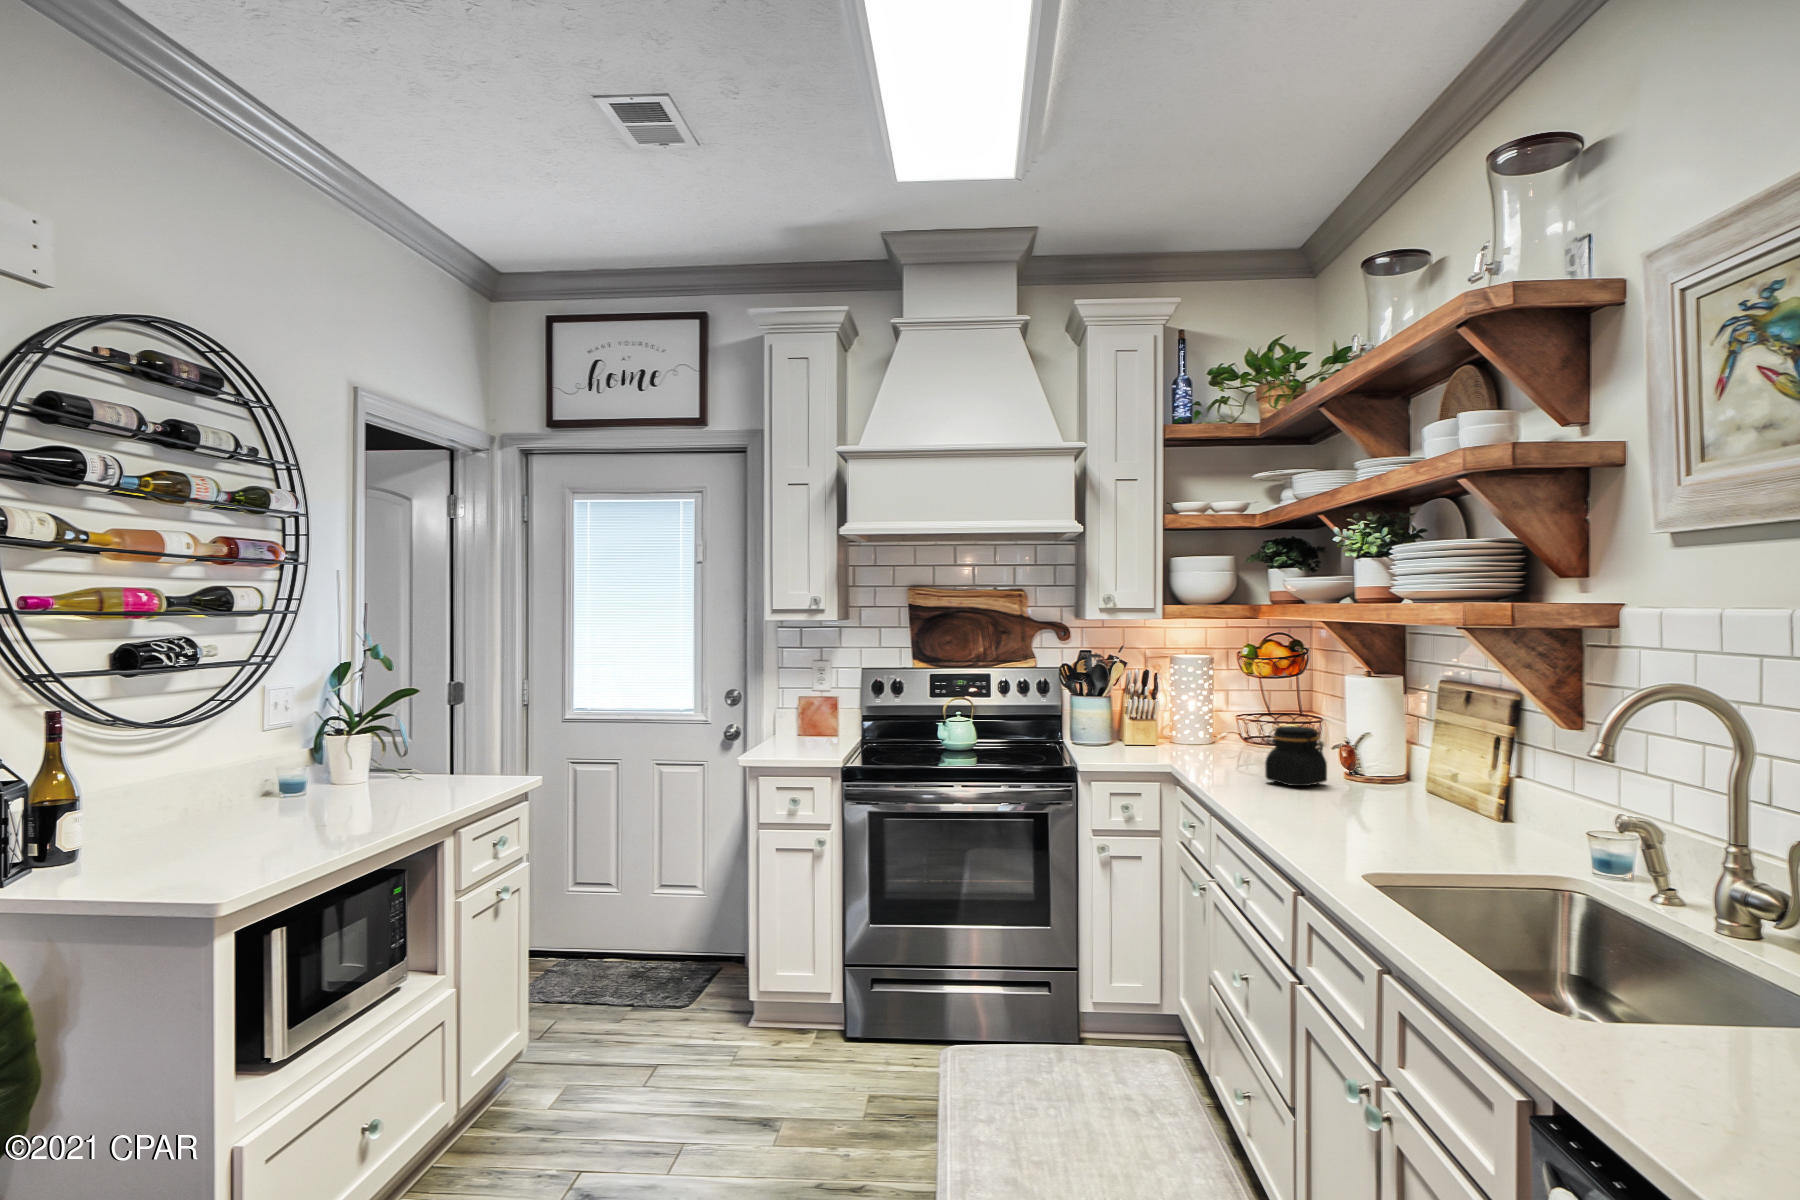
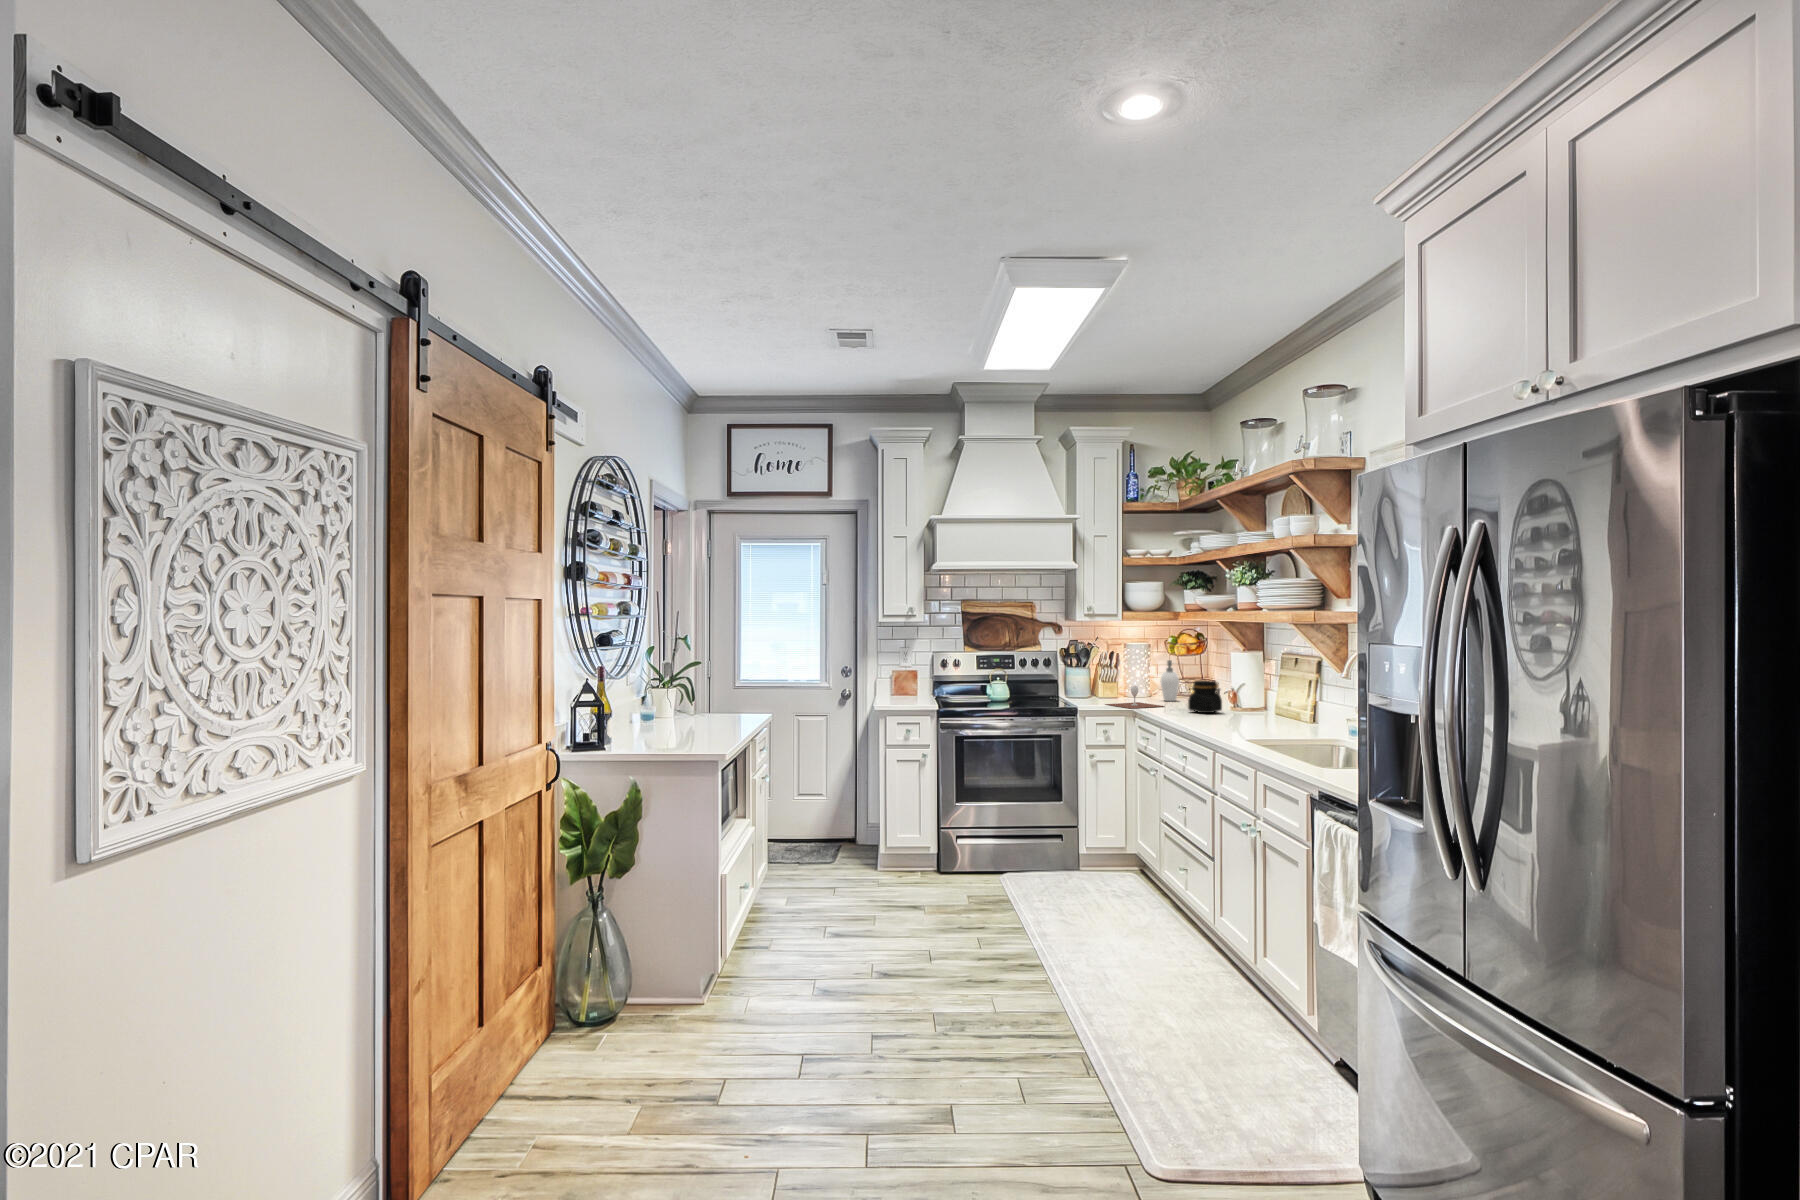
soap dispenser: none [1227,685,1265,754] -> present [1161,660,1179,701]
wine glass: none [1126,730,1230,771] -> present [1106,686,1163,709]

